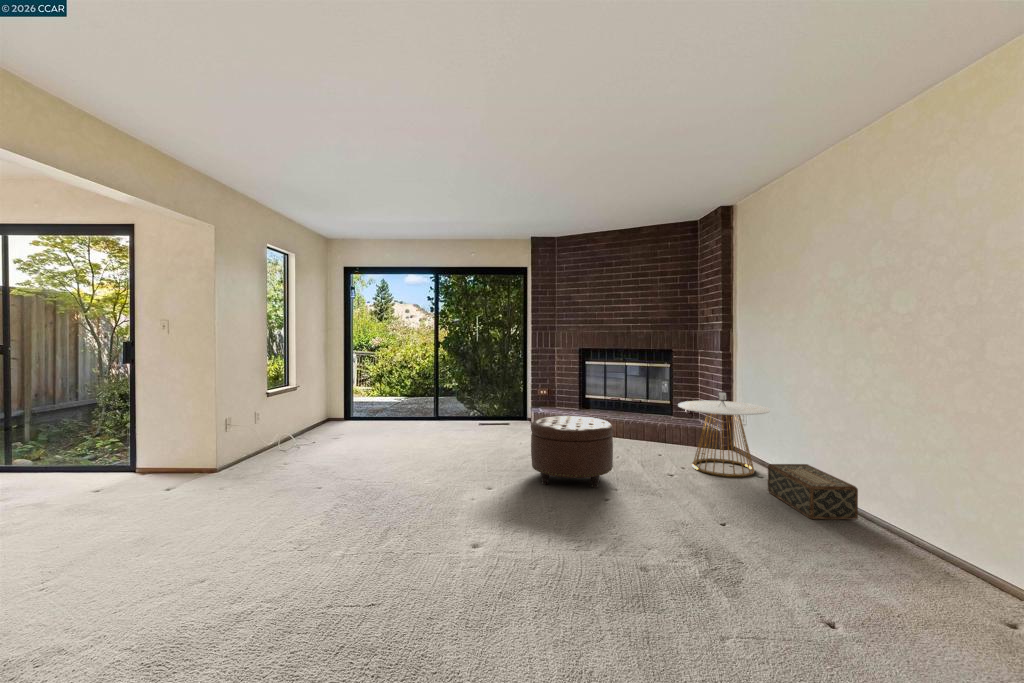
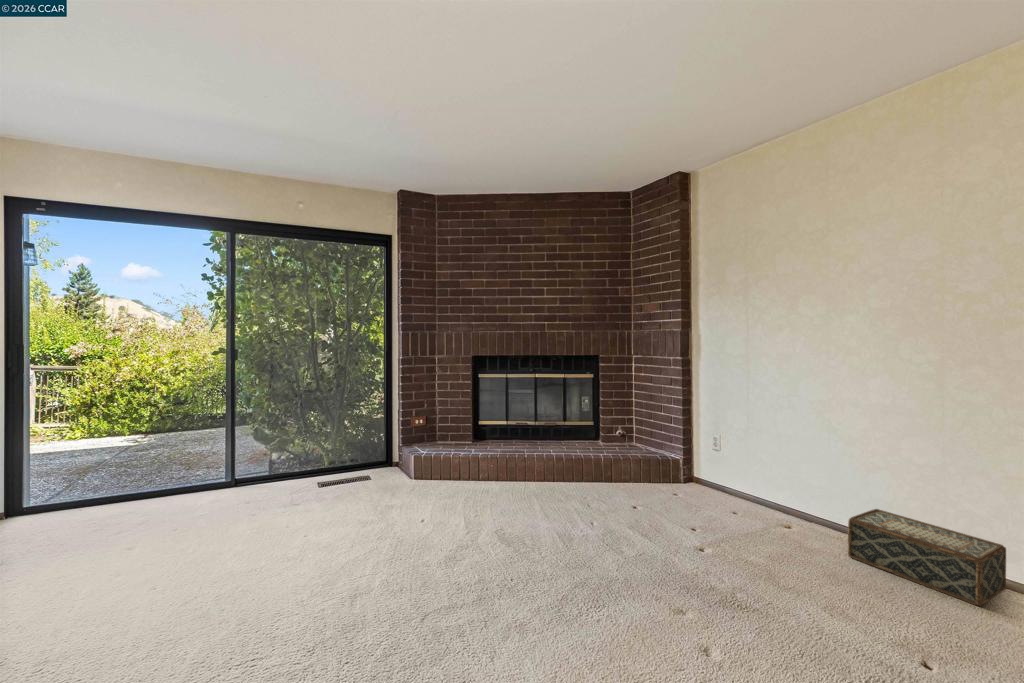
side table: present [678,393,770,477] -> none [676,416,804,536]
ottoman: present [531,416,613,488] -> none [525,477,678,637]

